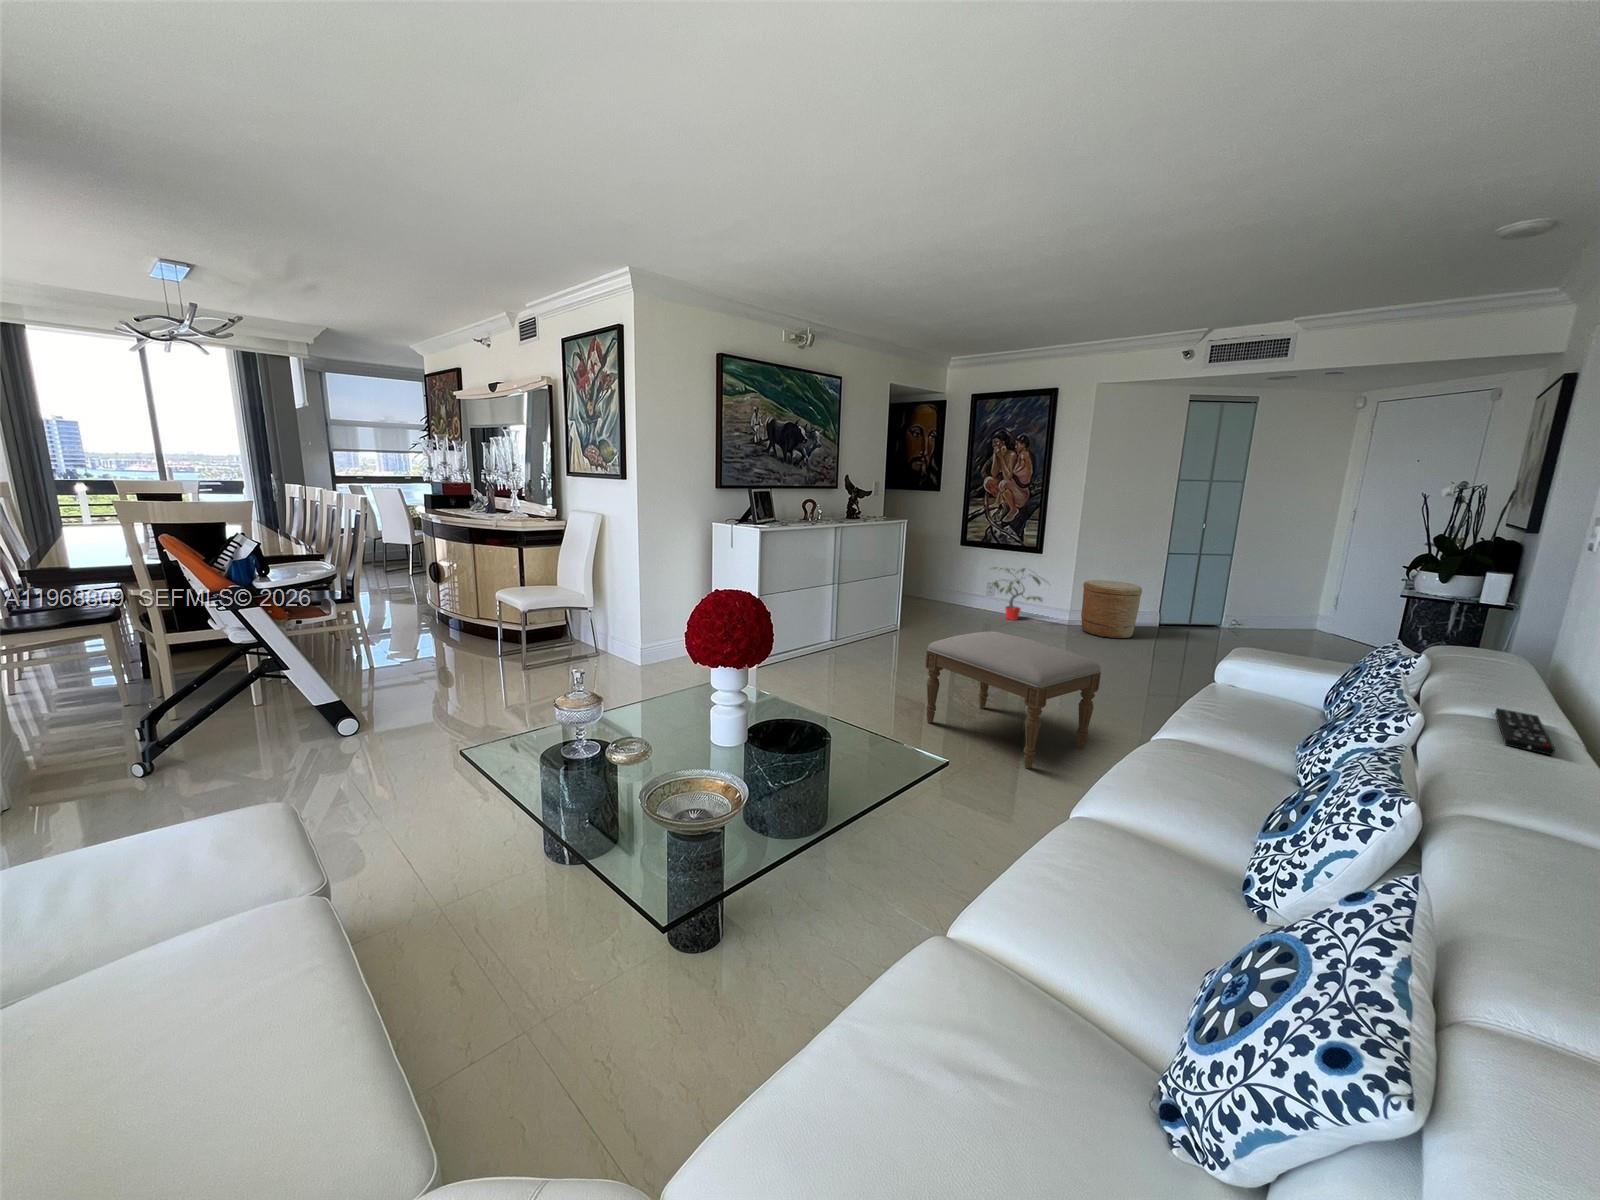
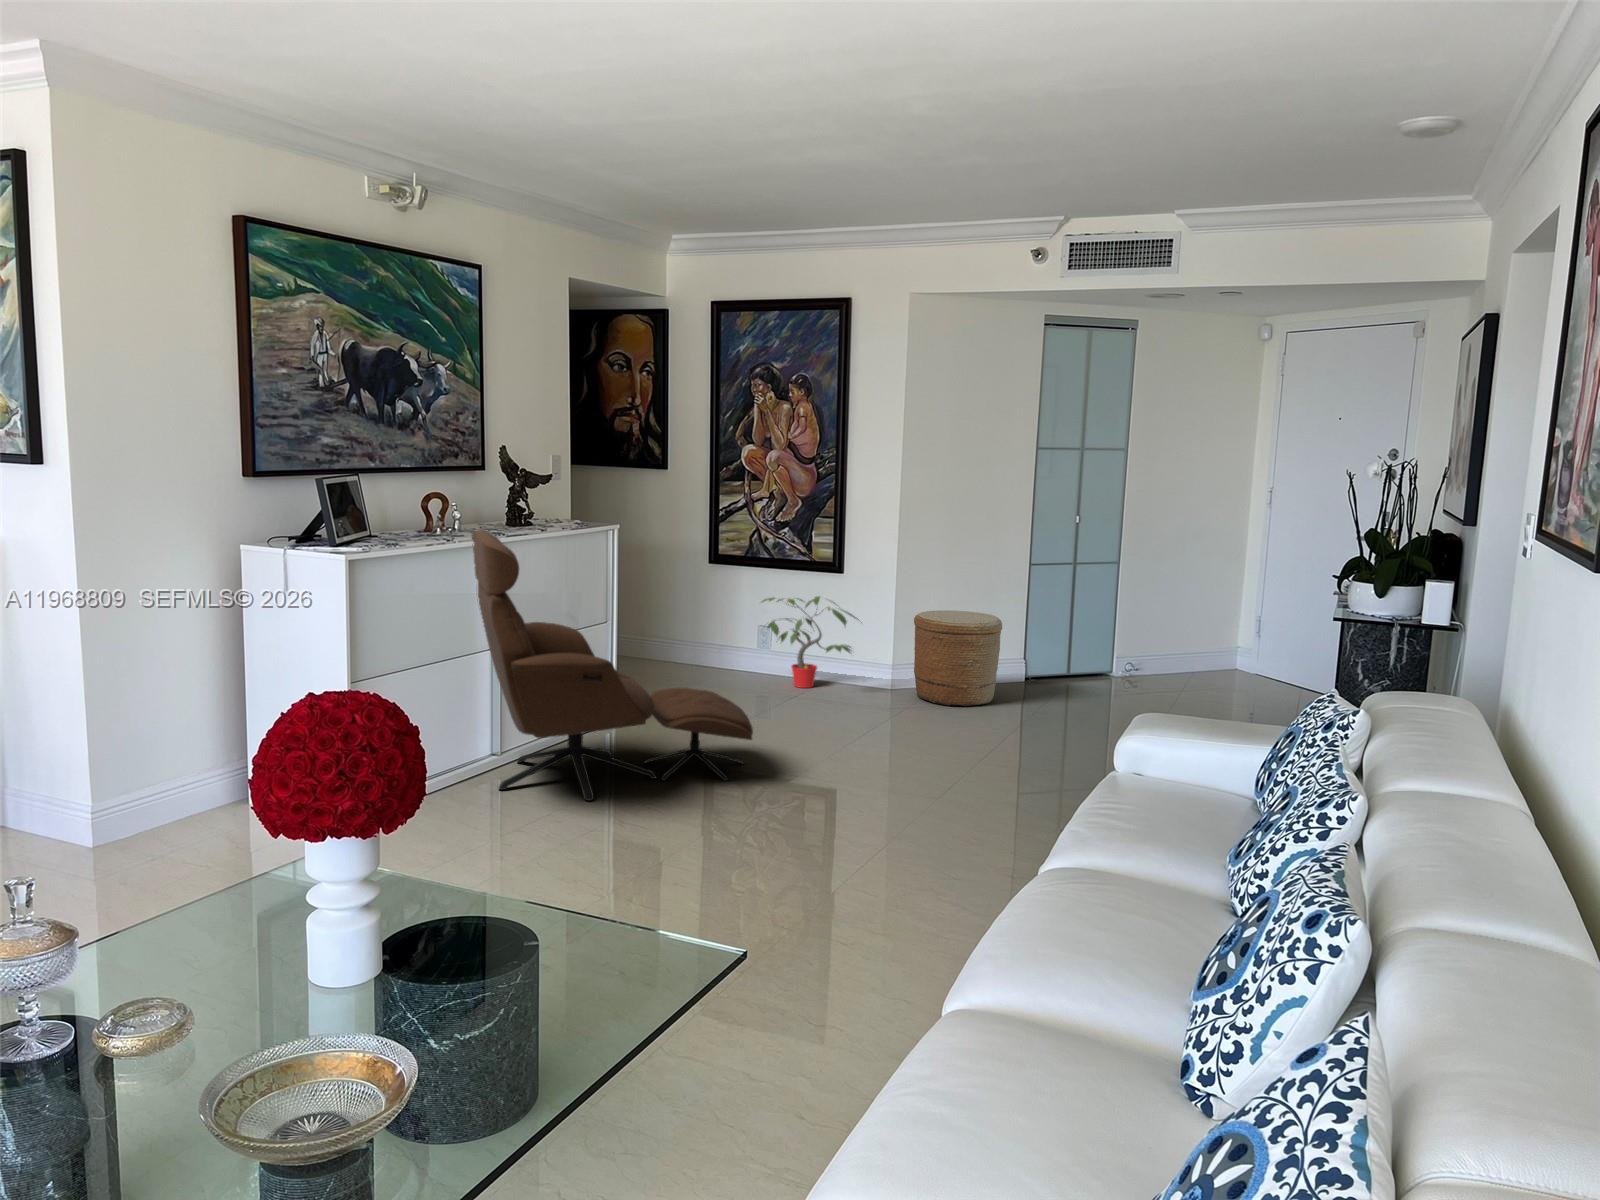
lounge chair: none [828,519,976,668] -> present [472,530,753,801]
ottoman: present [926,631,1101,769] -> none [681,719,961,947]
remote control: present [1495,708,1555,755] -> none [1441,778,1499,836]

